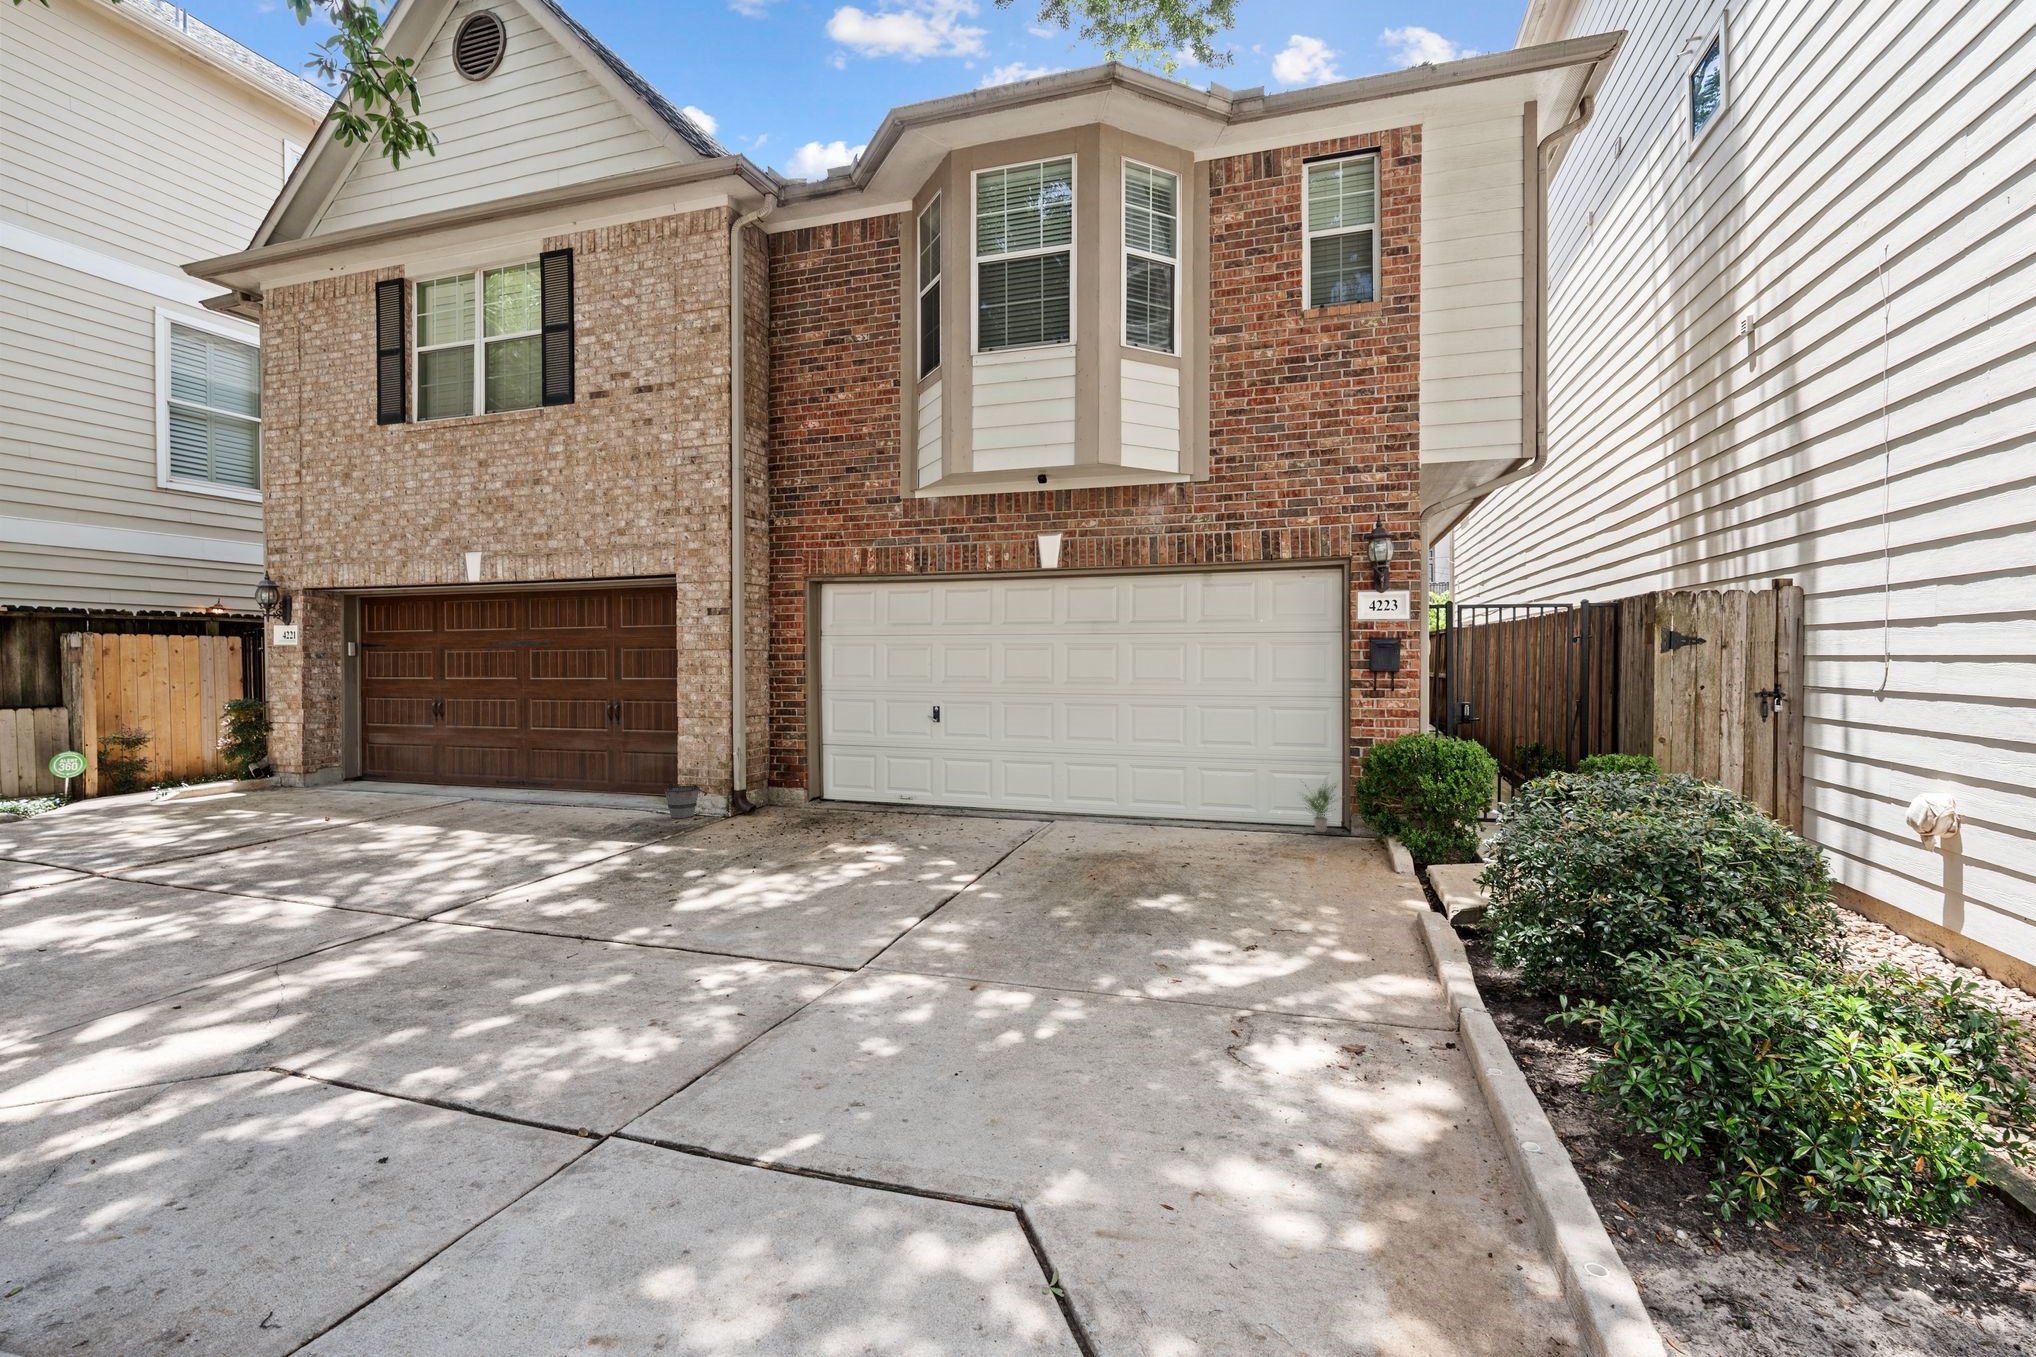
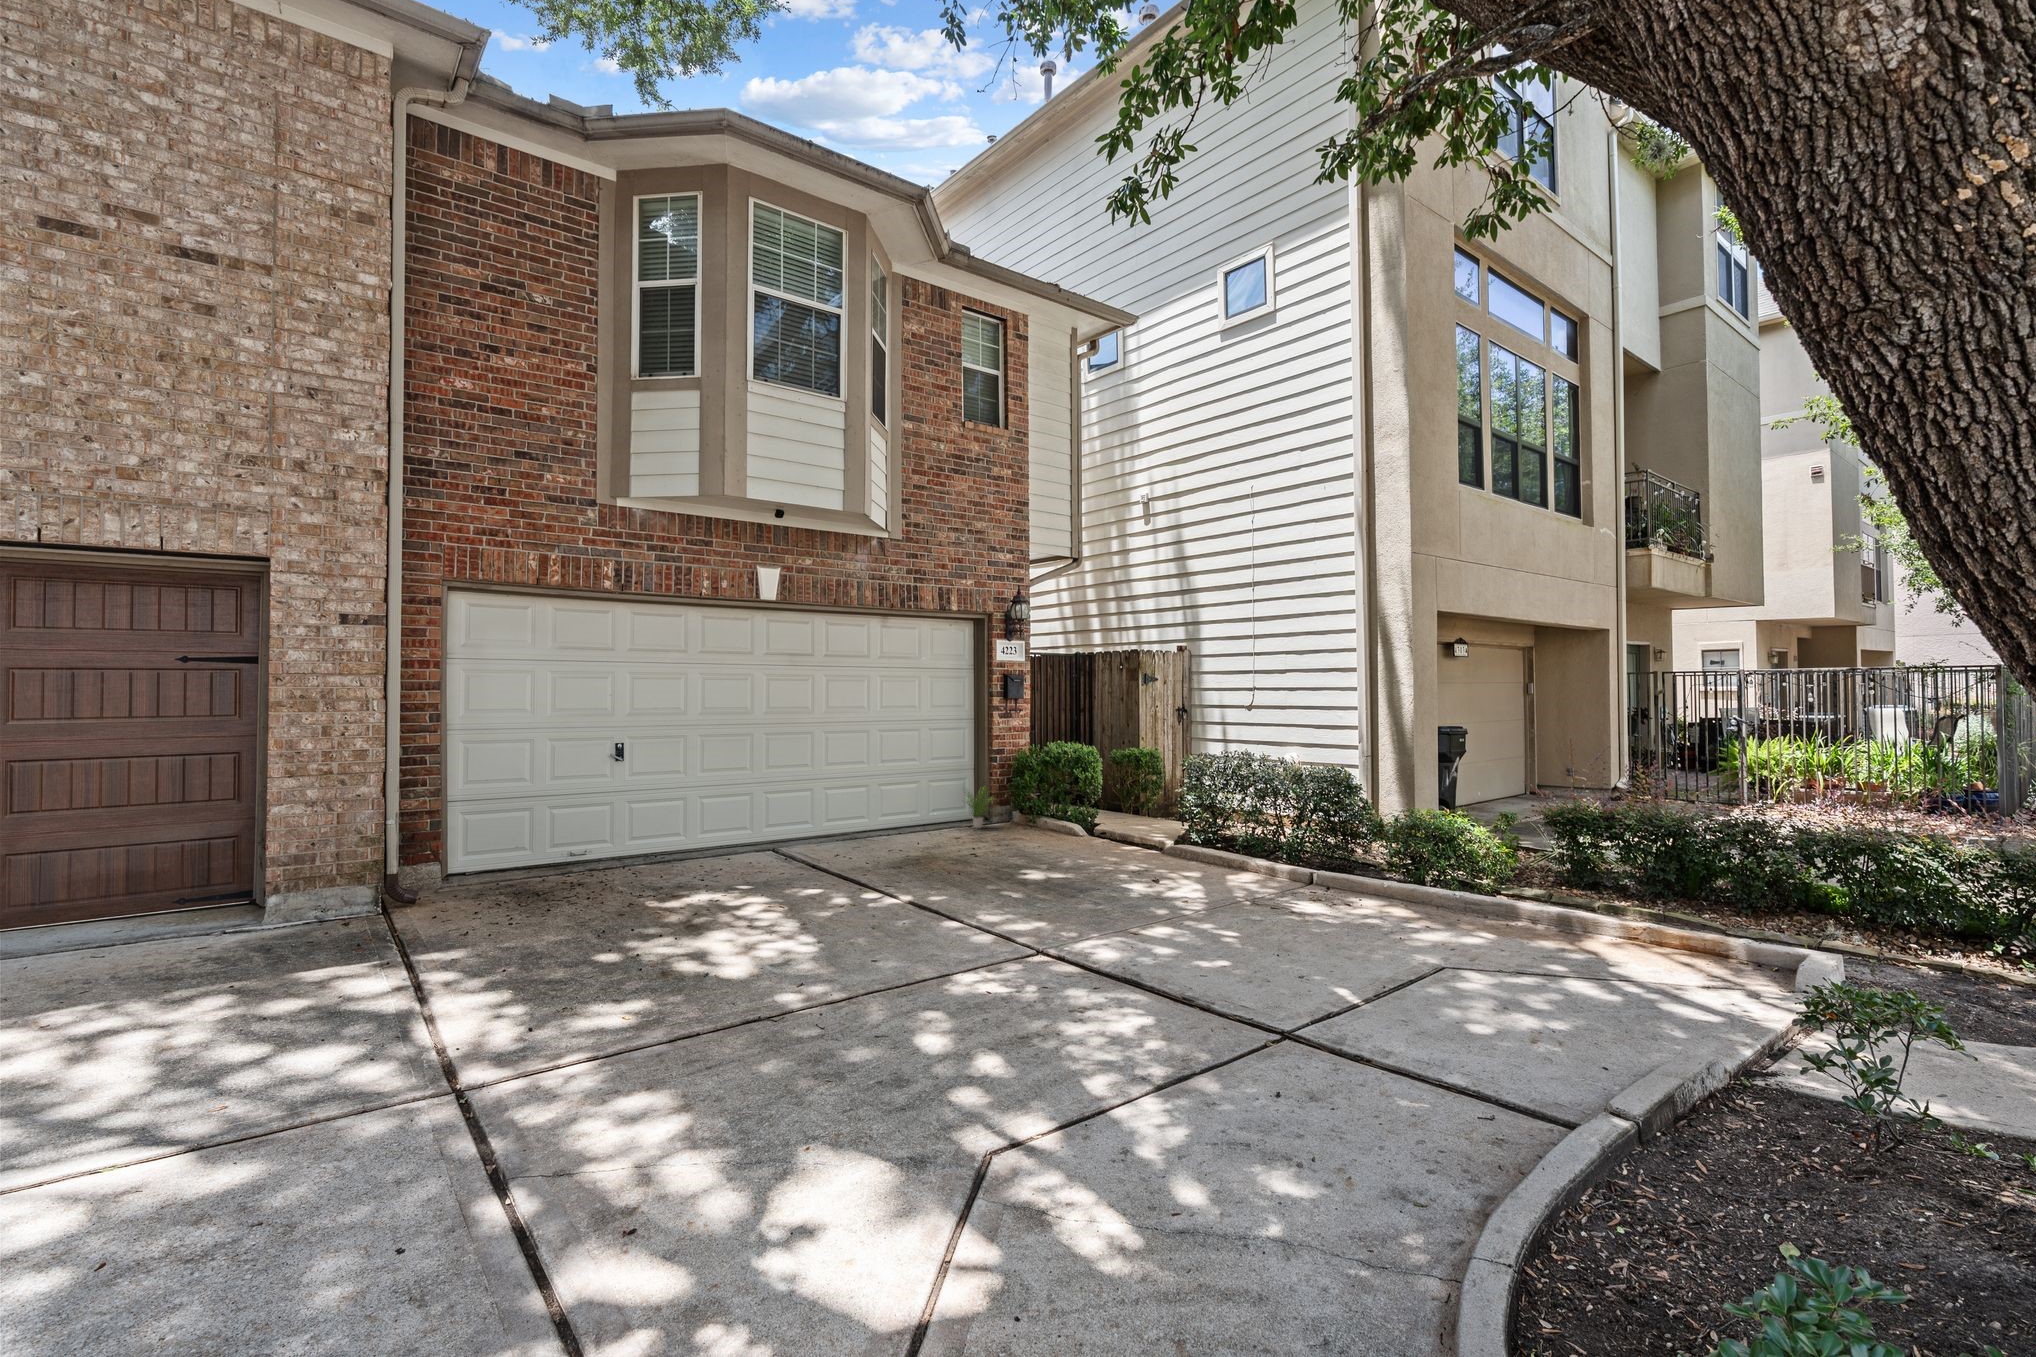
bucket: present [664,784,707,818] -> none [285,875,356,931]

